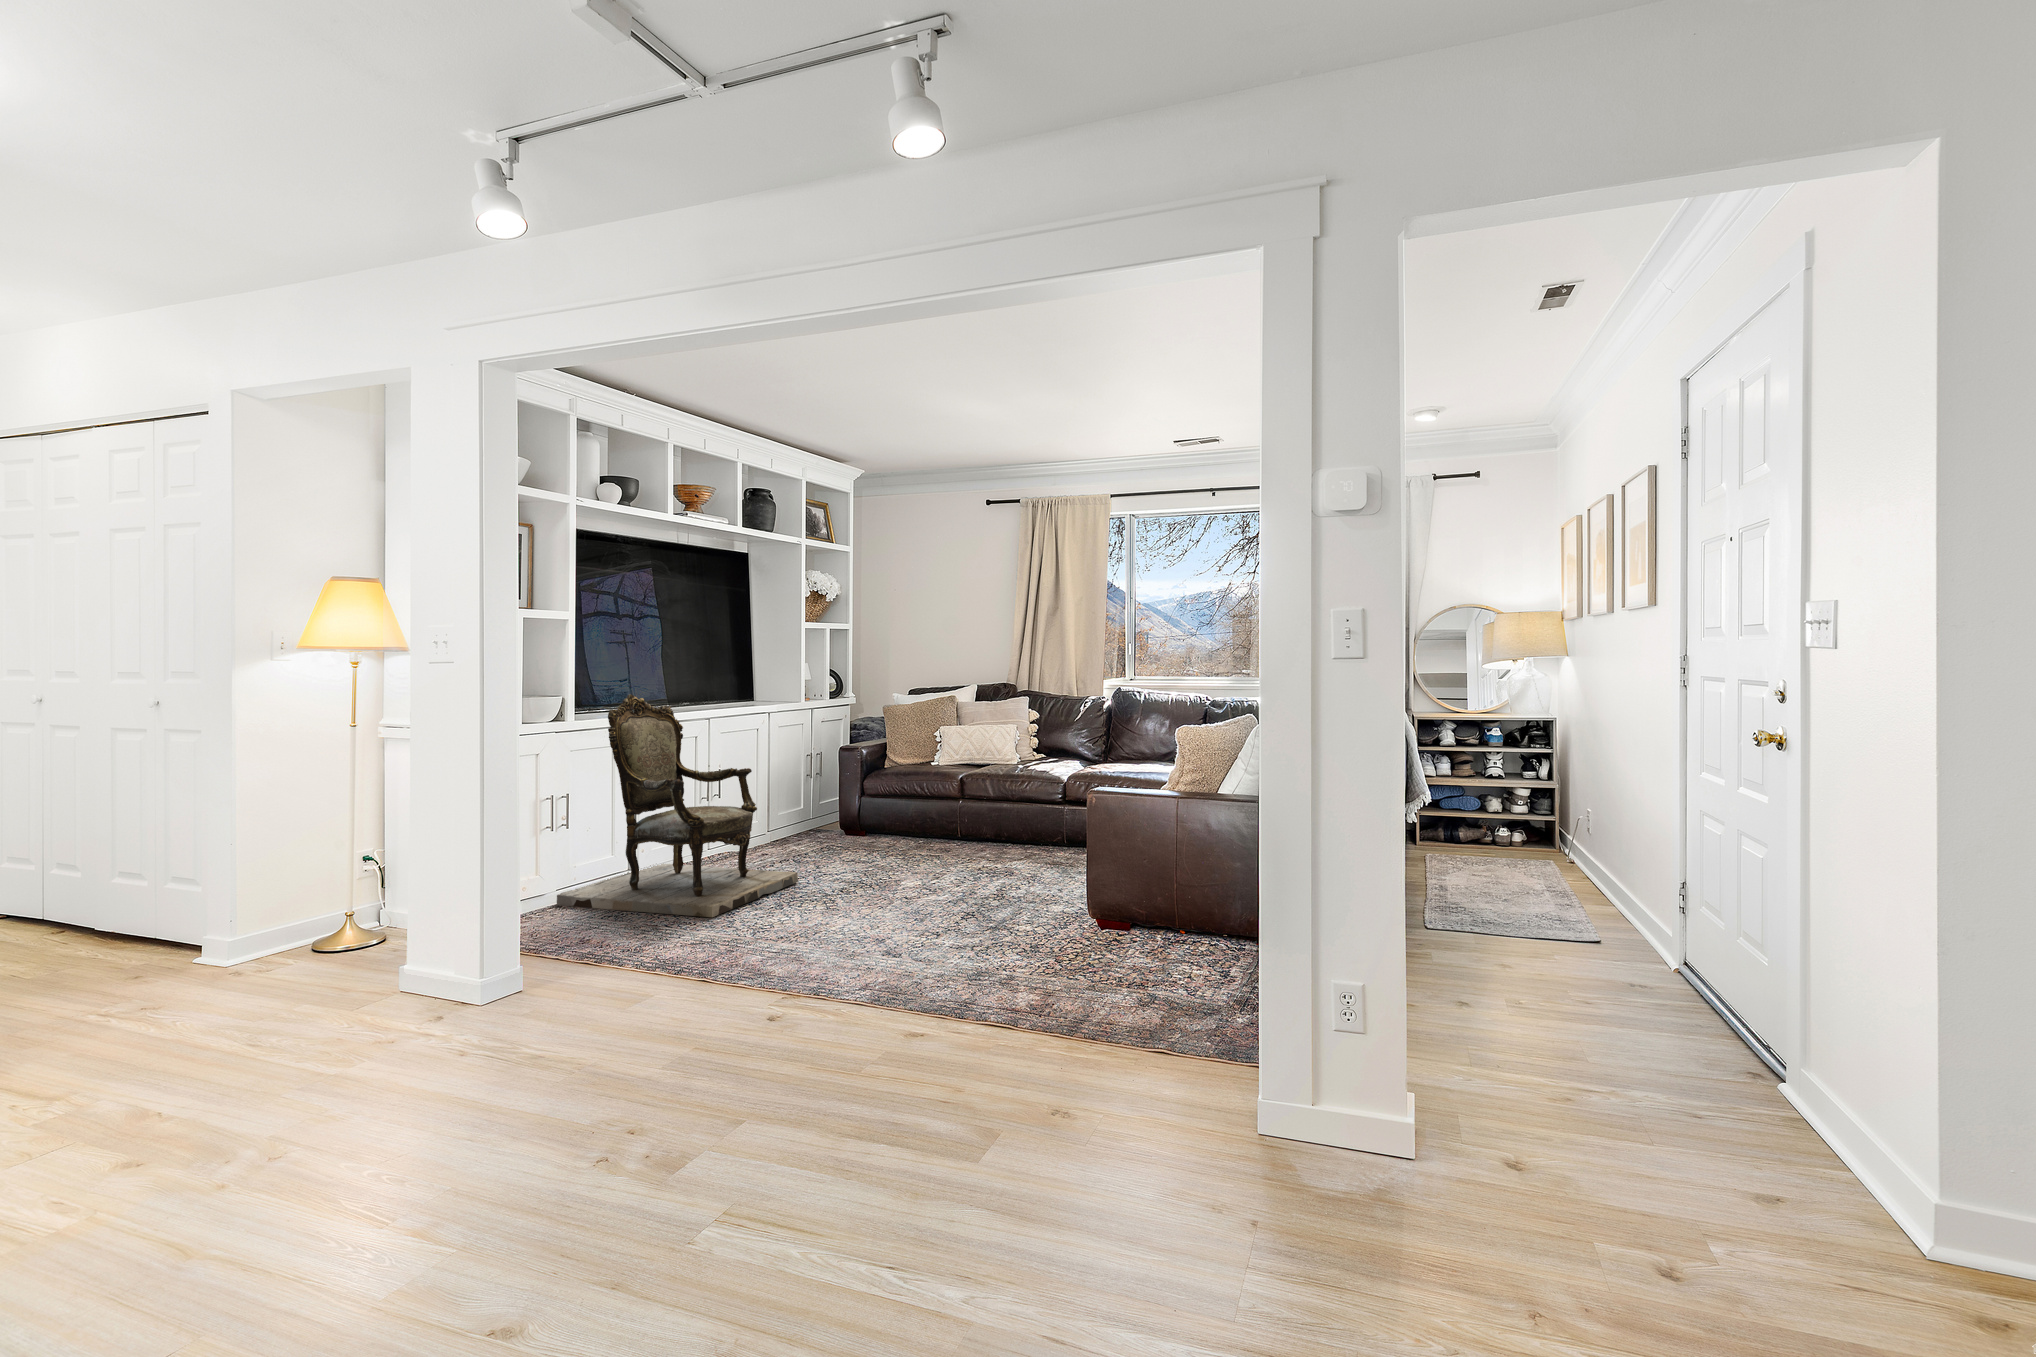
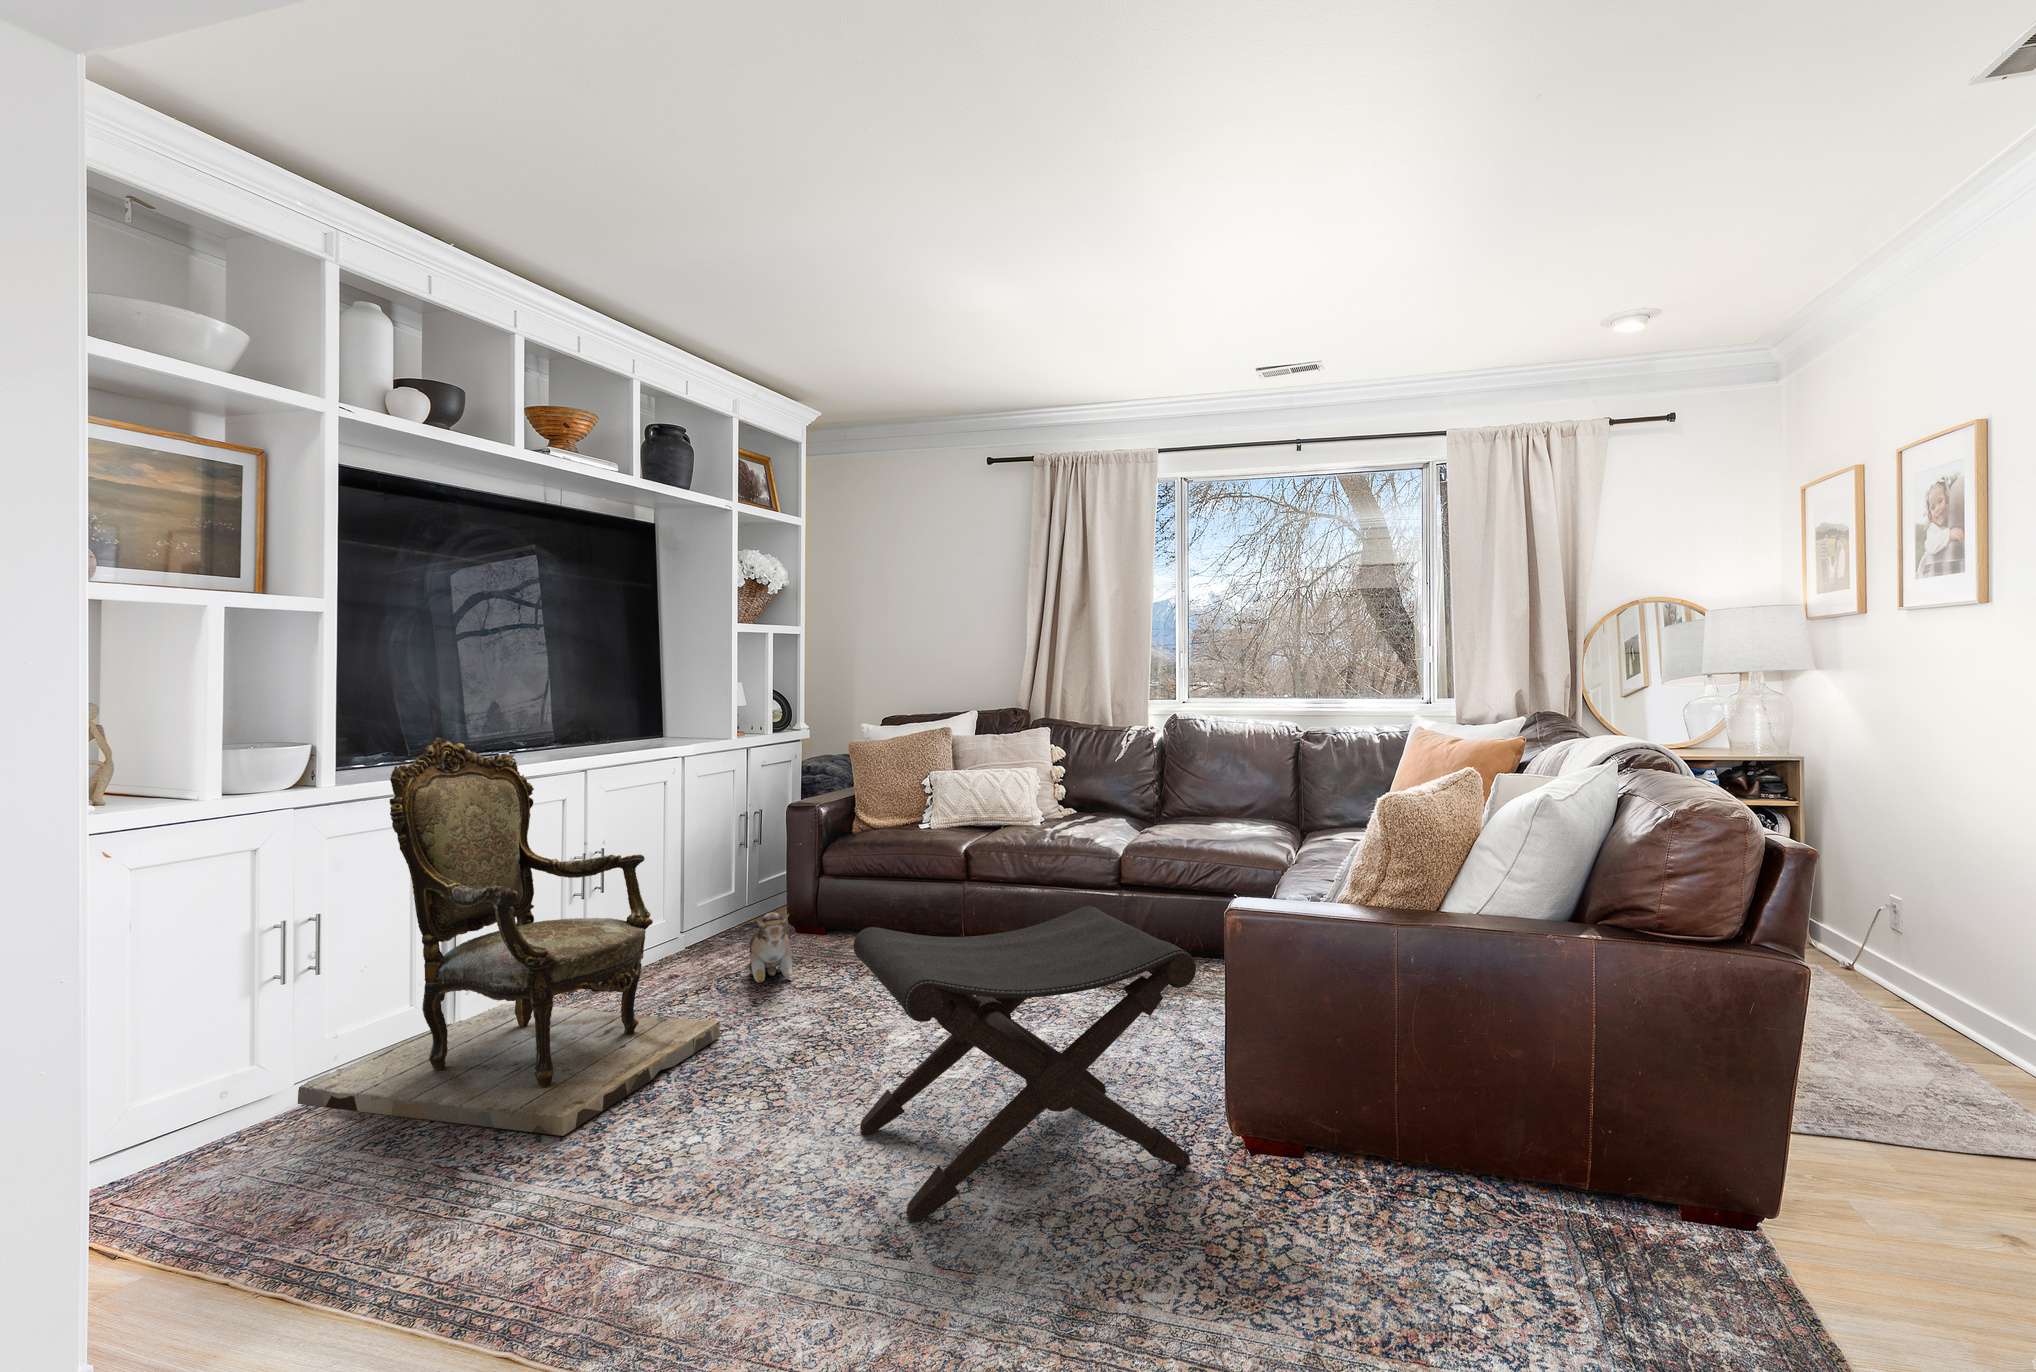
footstool: none [877,795,1065,947] -> present [854,906,1196,1221]
plush toy: none [815,813,843,860] -> present [749,912,792,983]

